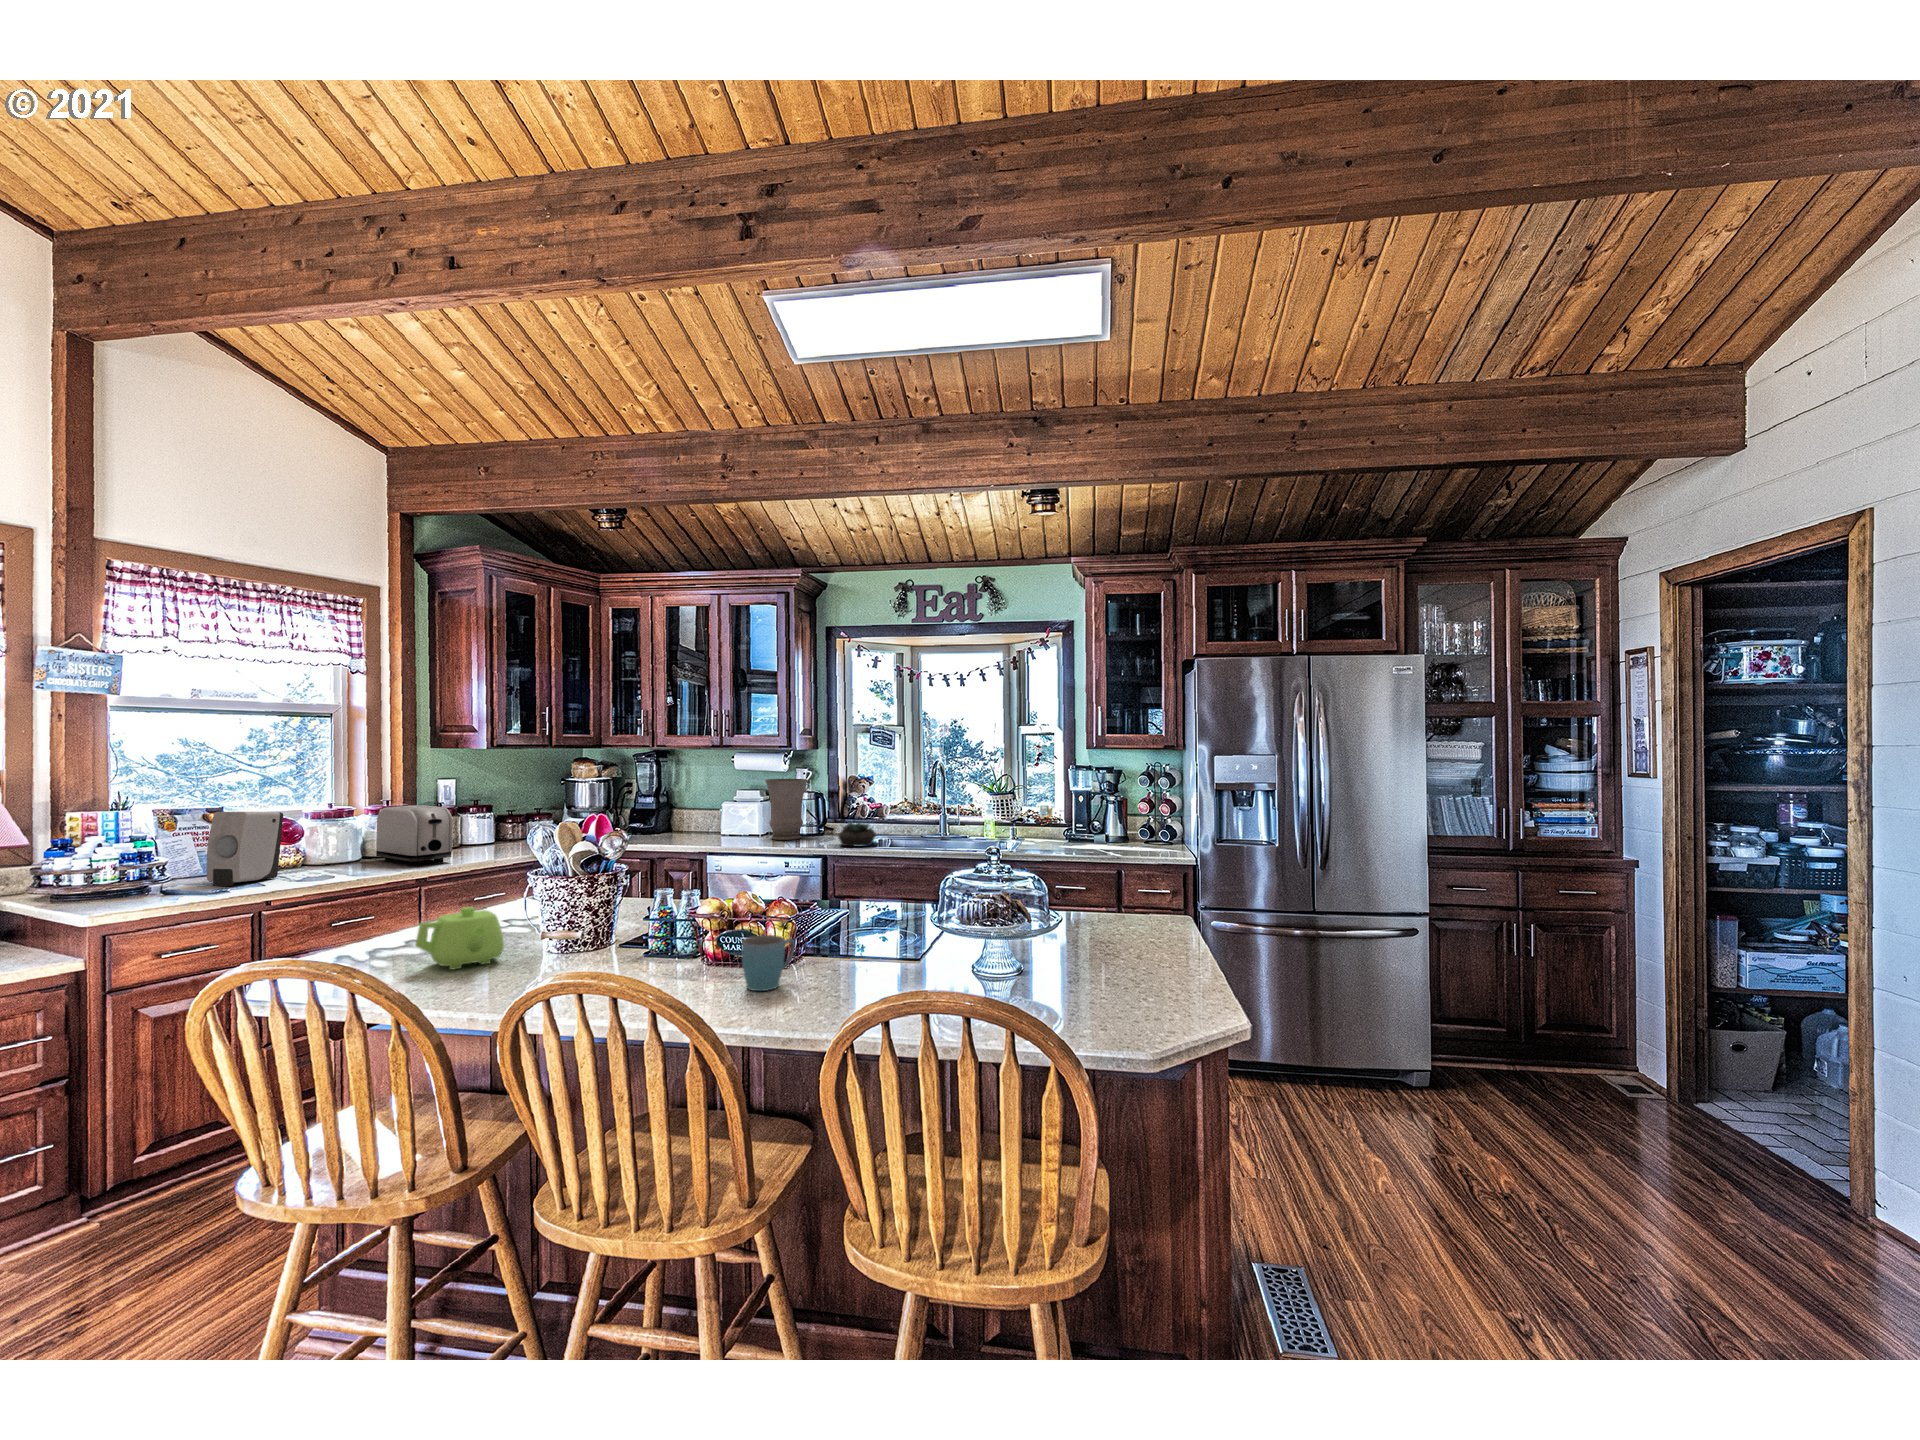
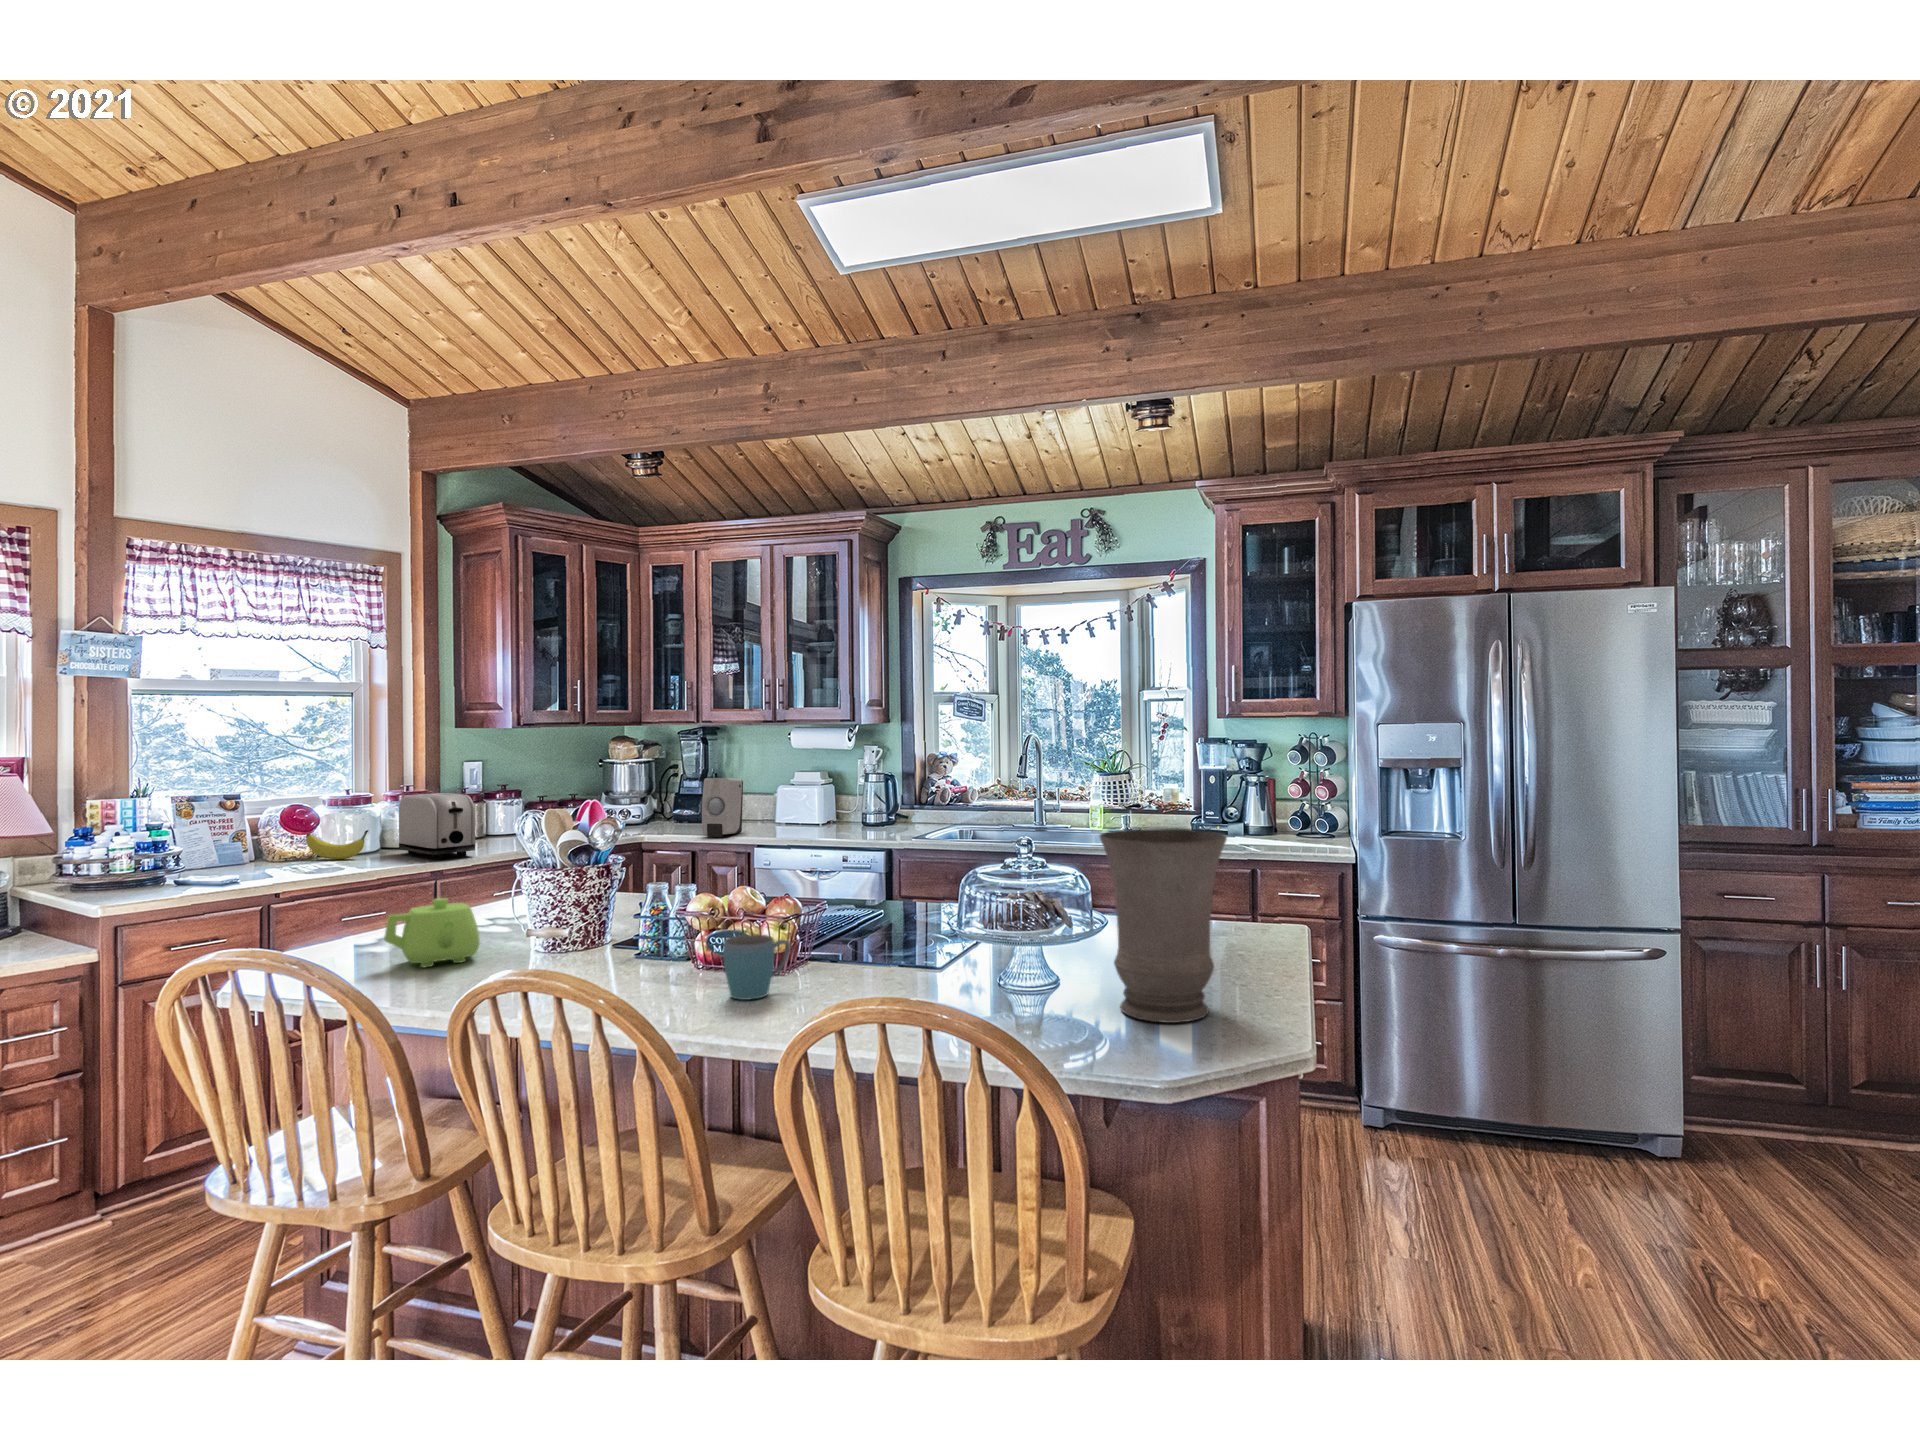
vase: present [765,779,808,840] -> present [1100,828,1227,1023]
soap dispenser: present [207,812,283,886] -> present [702,778,743,837]
succulent plant: present [838,822,876,846] -> none [908,813,957,842]
fruit: none [286,839,349,866] -> present [306,830,369,859]

